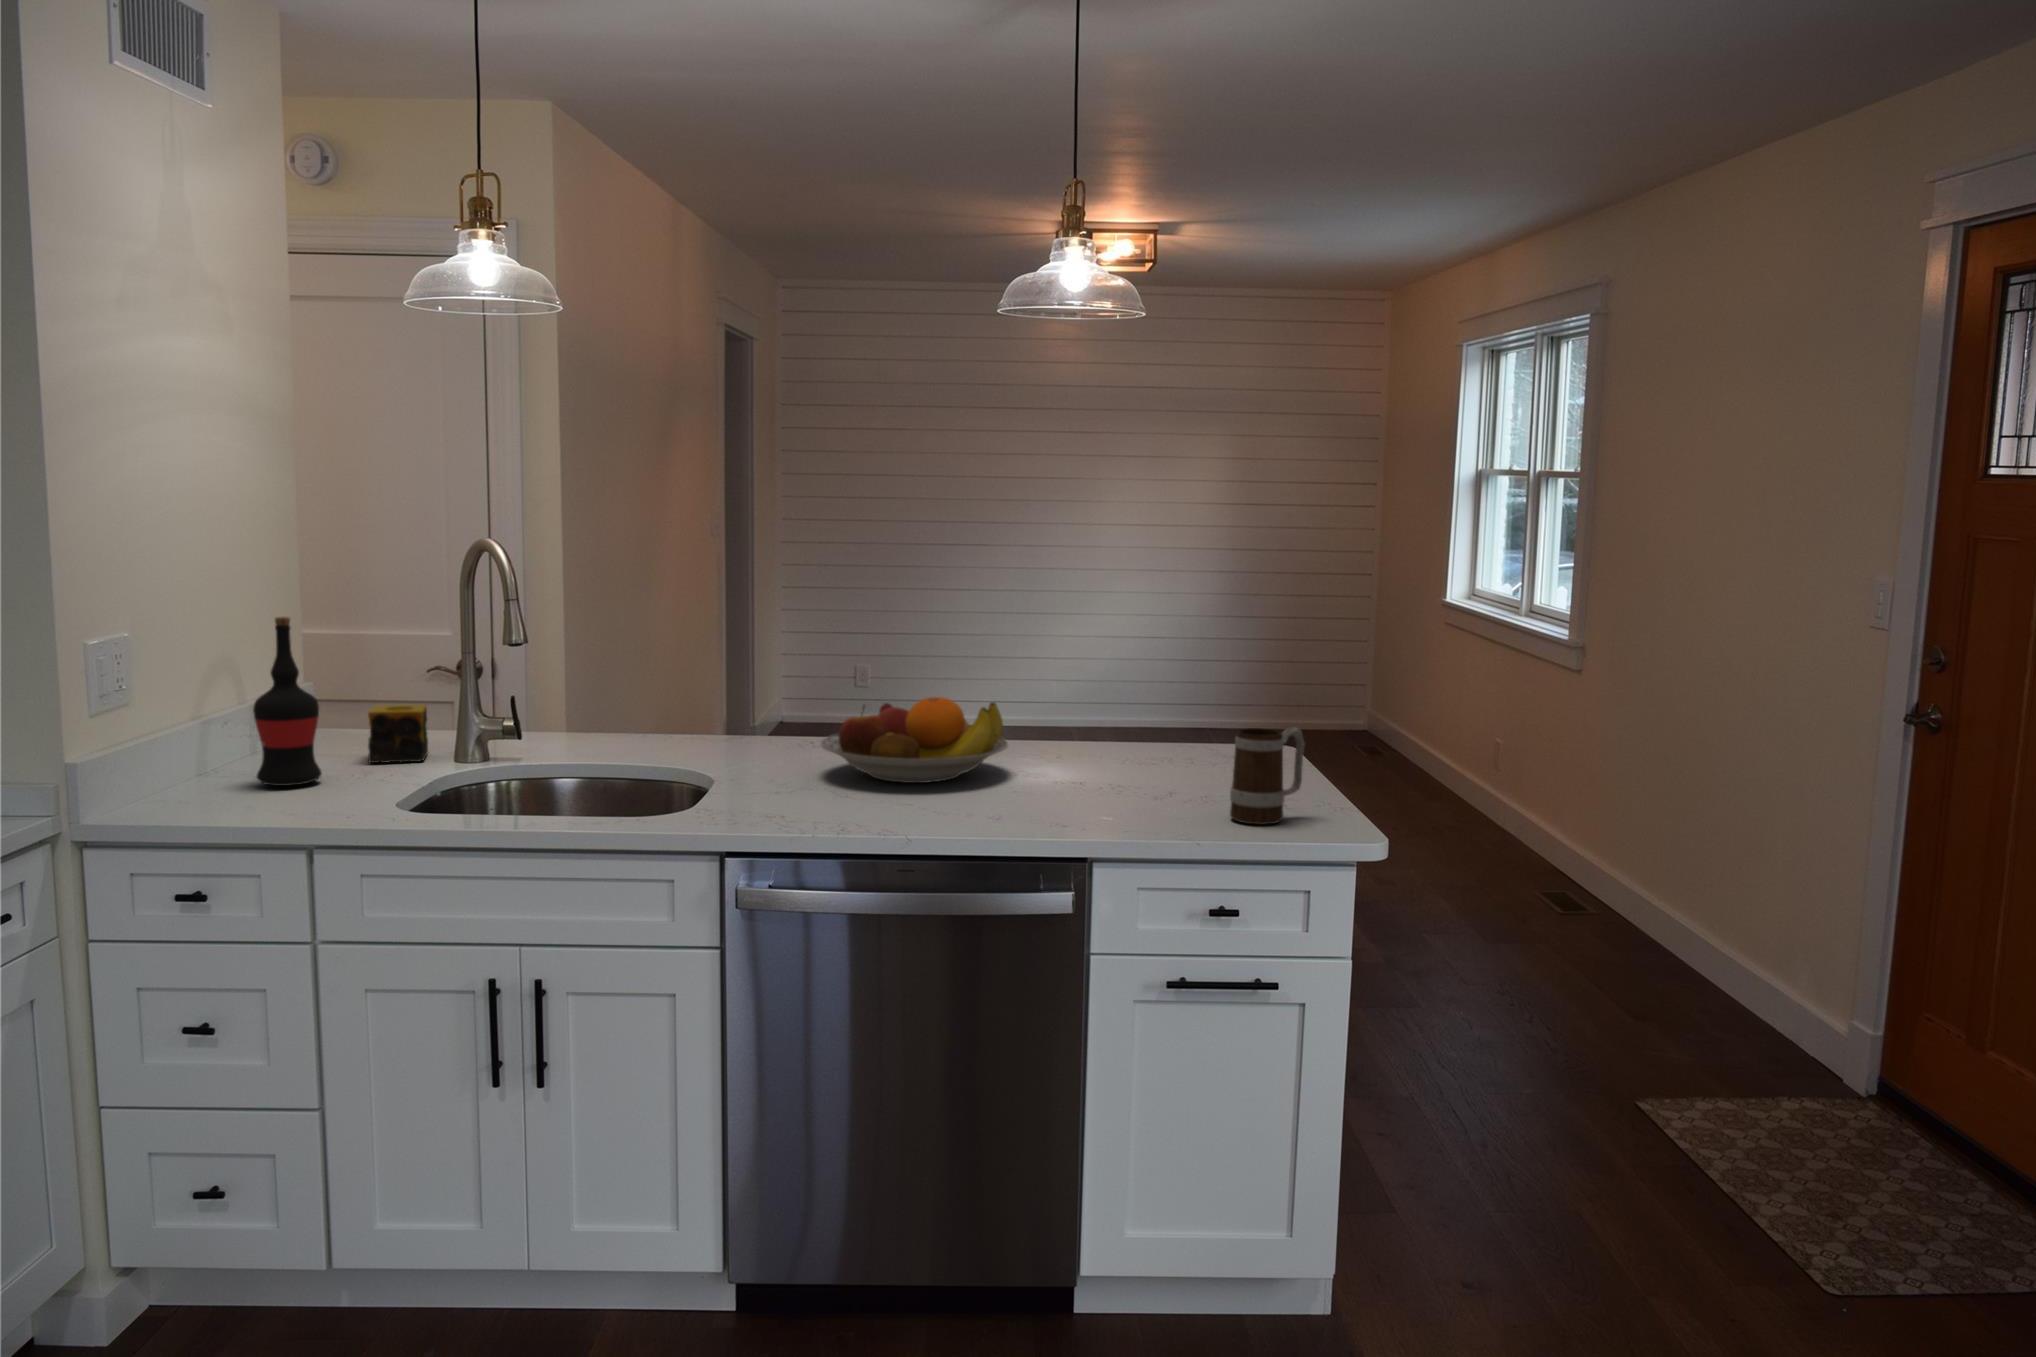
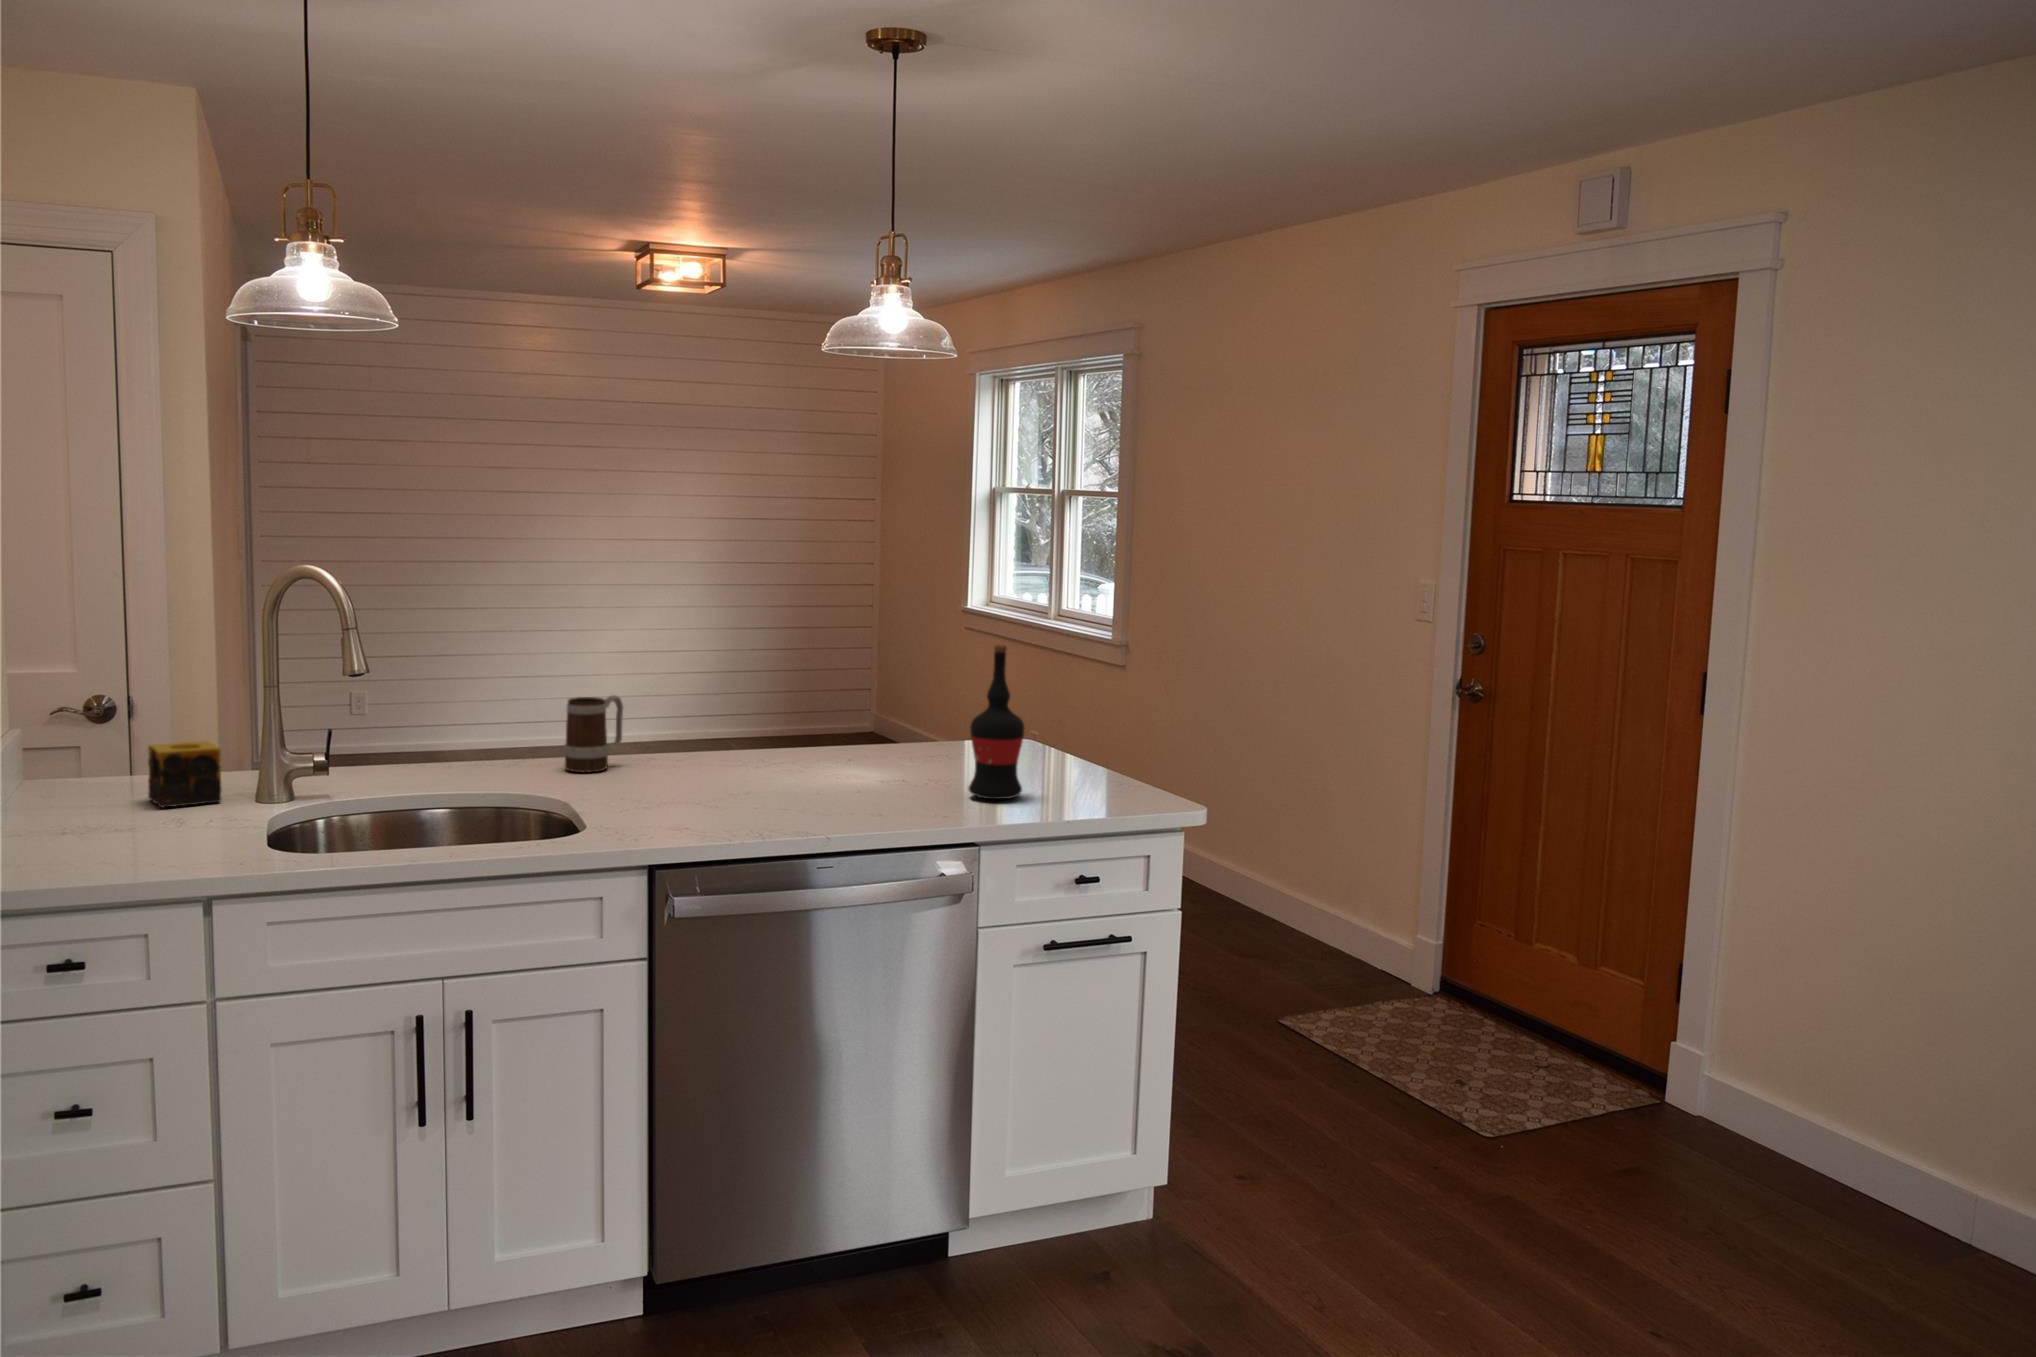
wine bottle: present [253,617,322,786] -> present [968,644,1024,799]
fruit bowl: present [821,697,1008,783] -> none [668,710,845,790]
mug: present [1230,727,1305,825] -> present [564,695,623,772]

